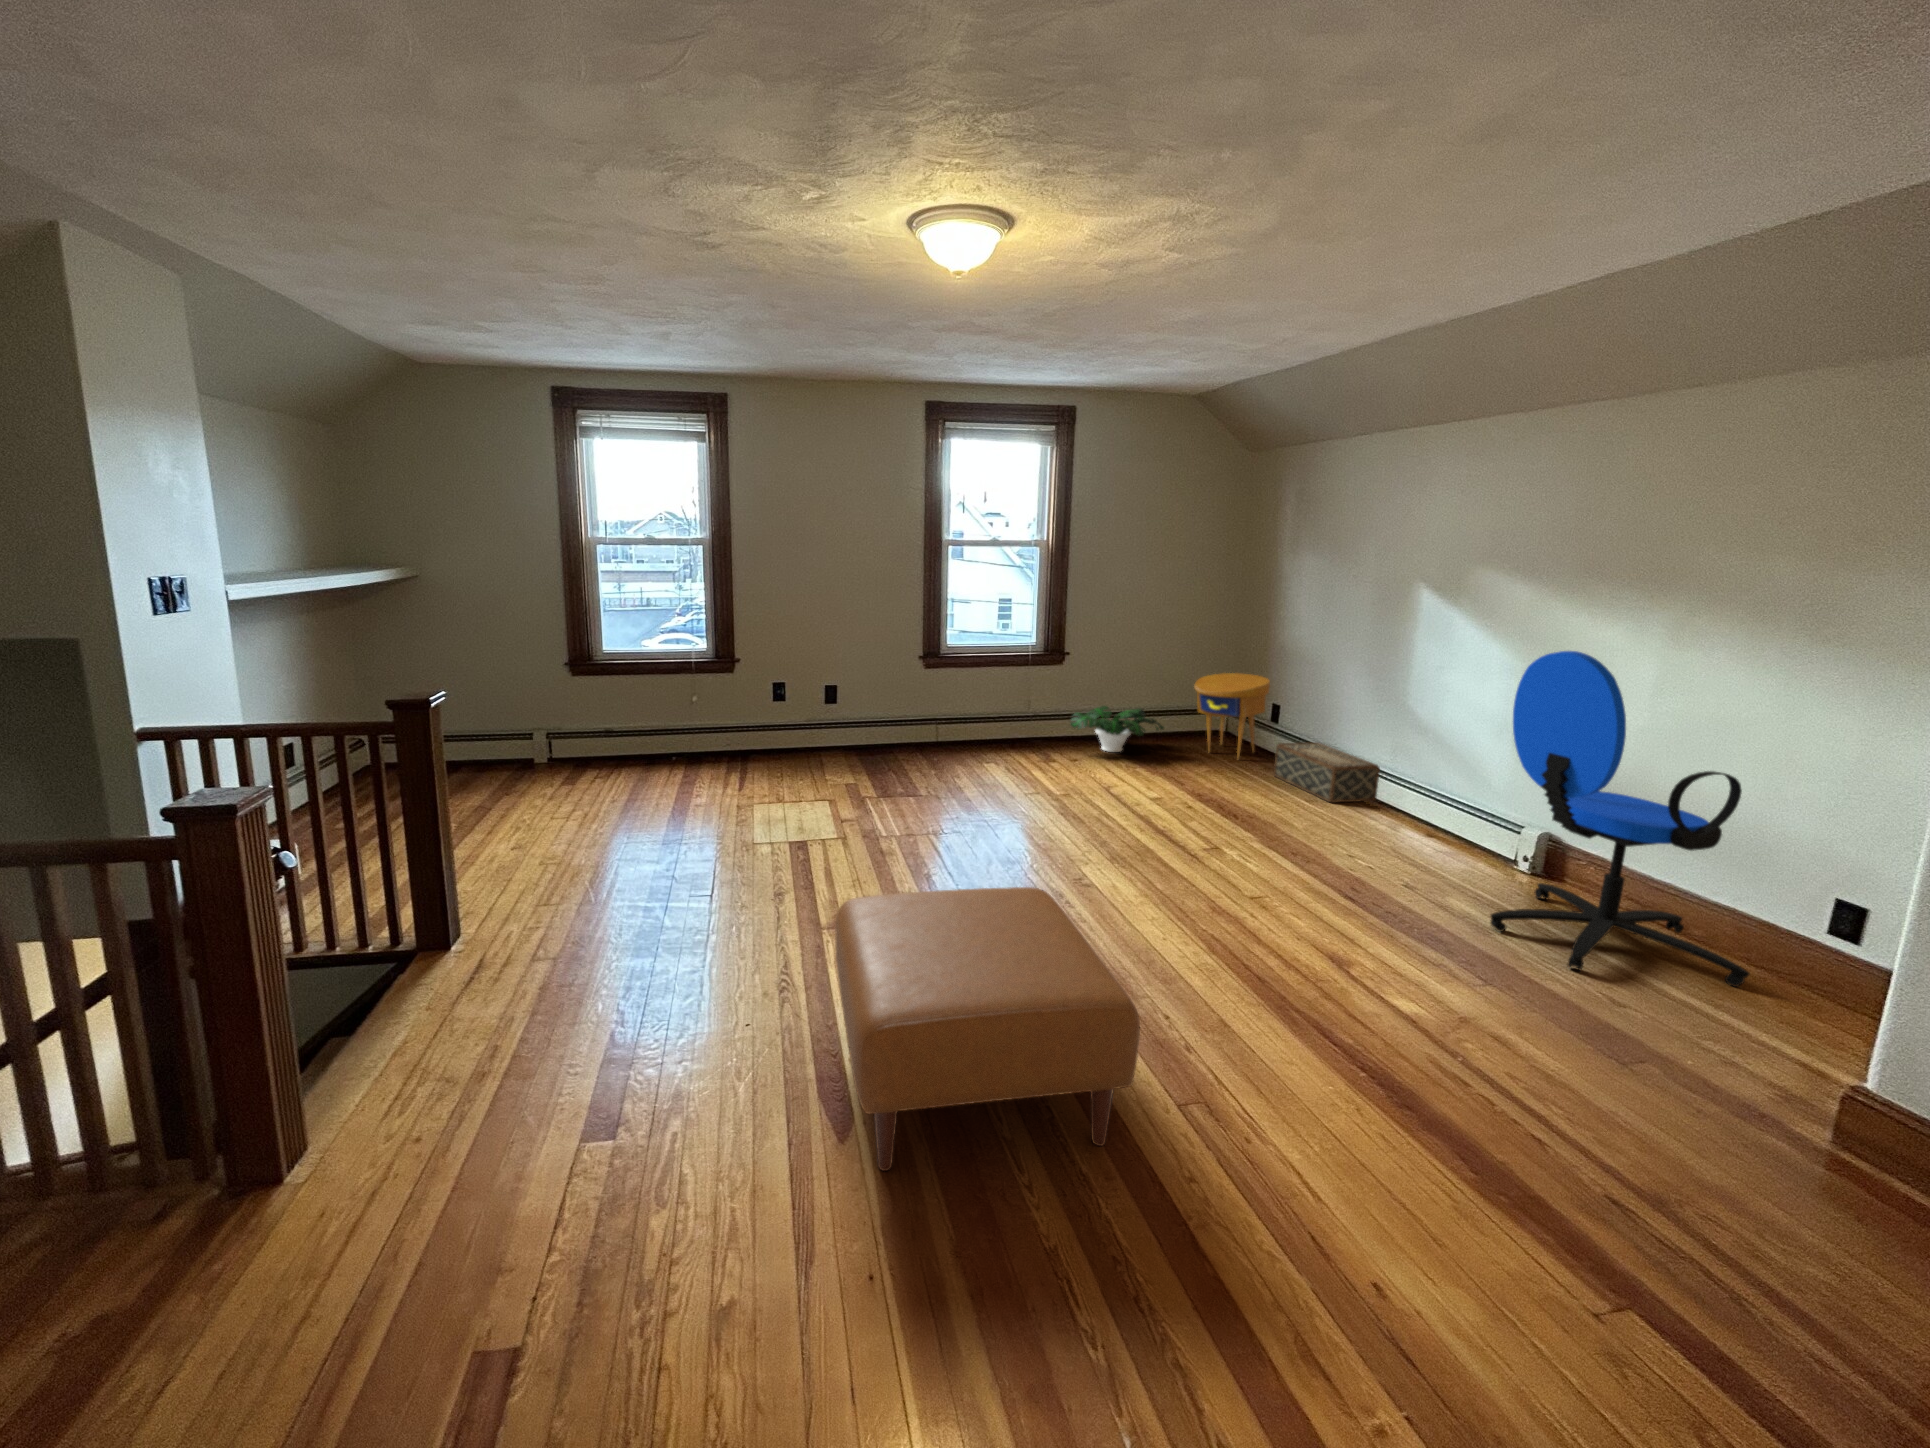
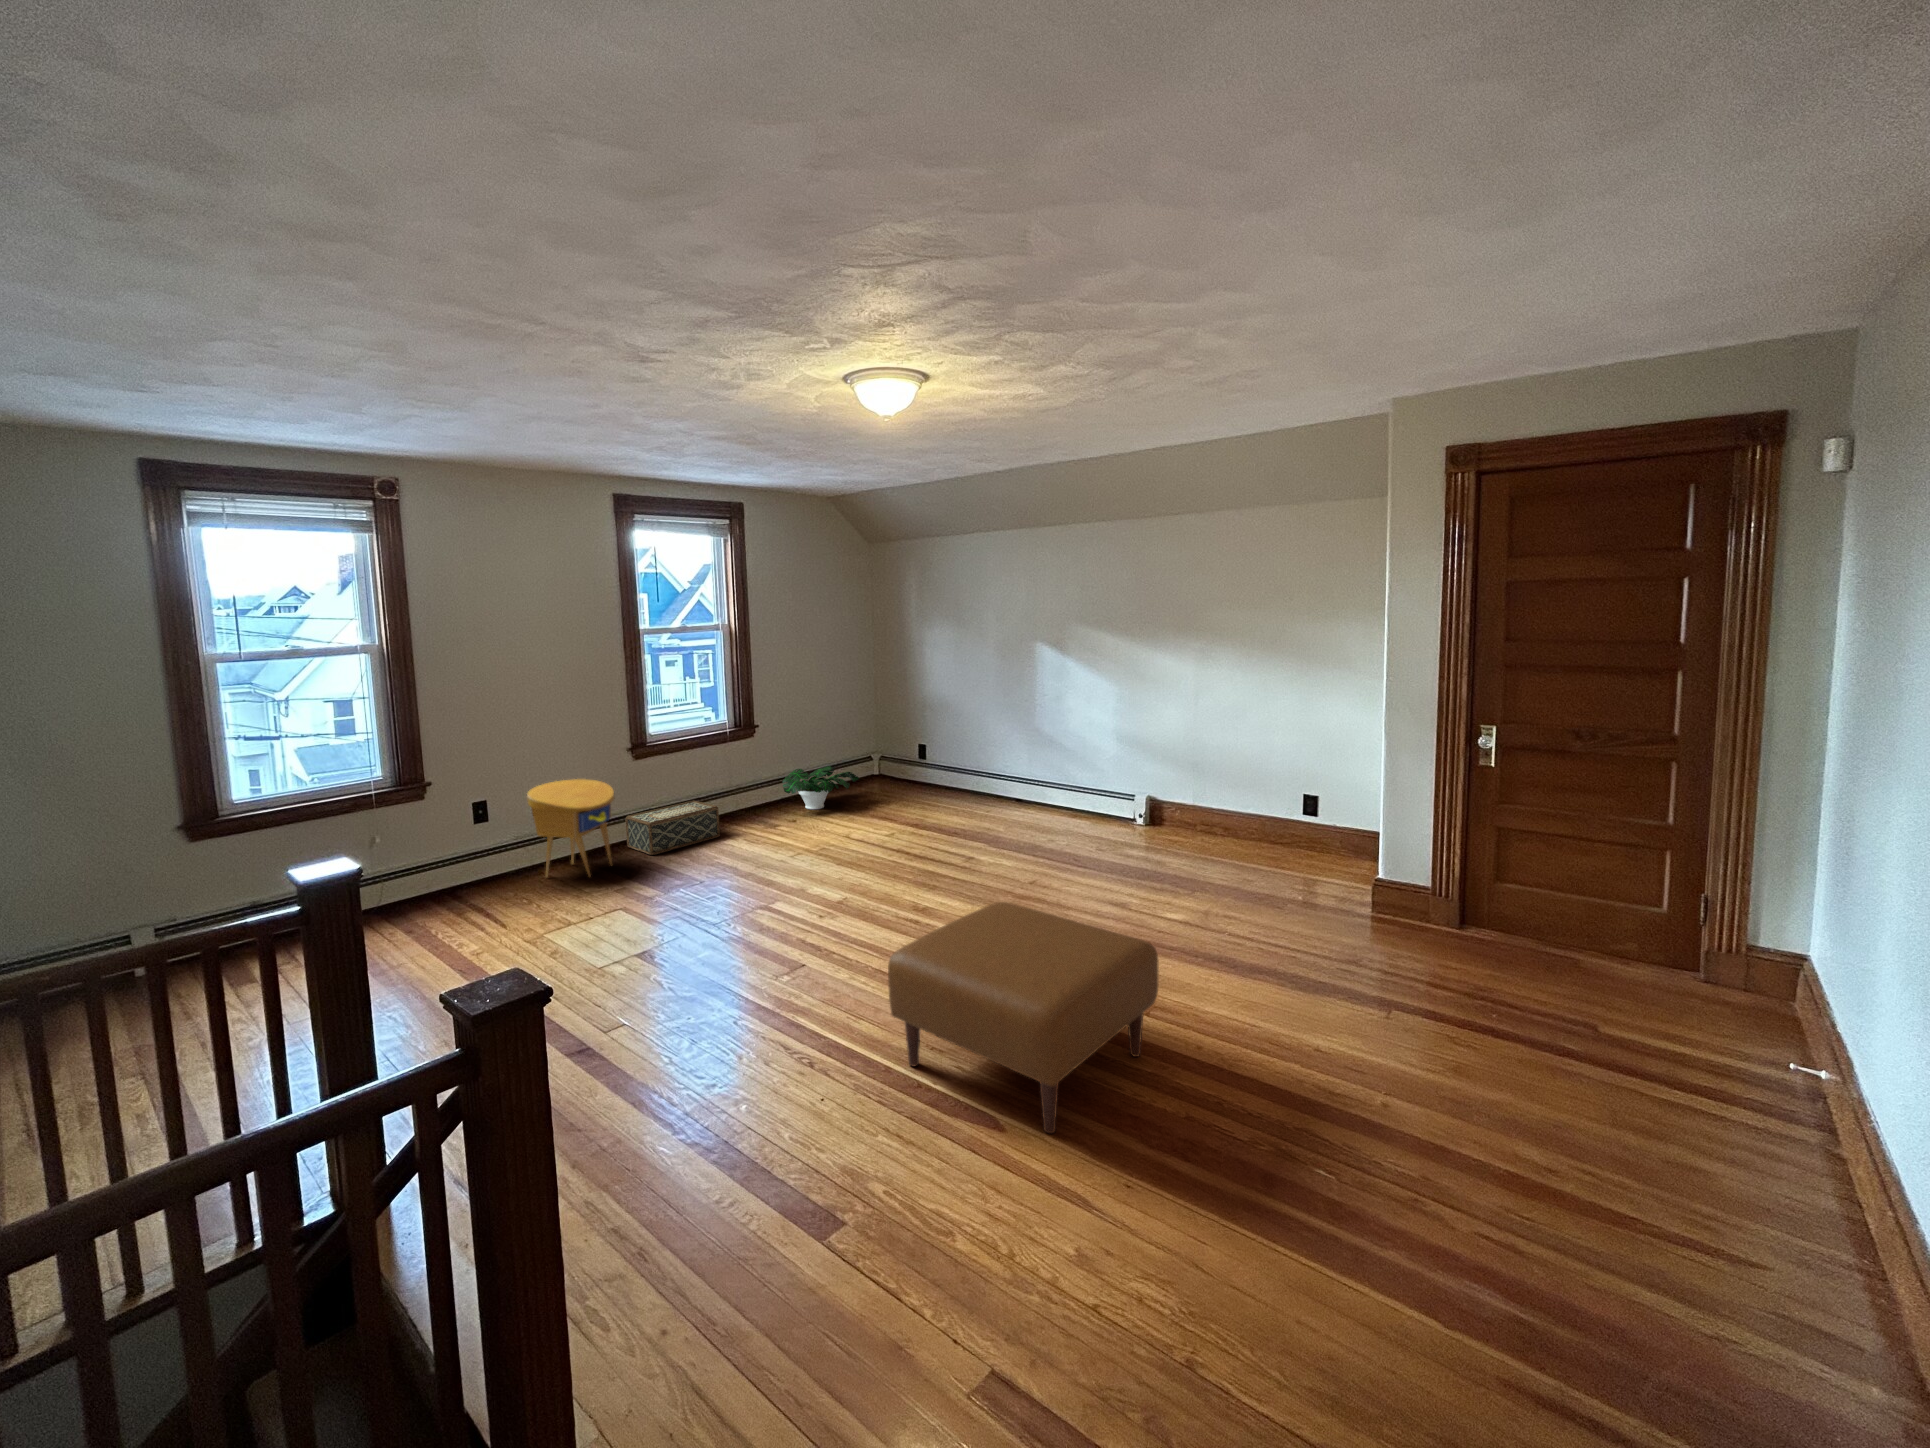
office chair: present [1490,651,1749,986] -> none [1160,674,1283,871]
side table: present [1194,673,1270,760] -> present [527,779,614,877]
woven basket: present [1274,742,1380,803] -> present [626,800,720,855]

